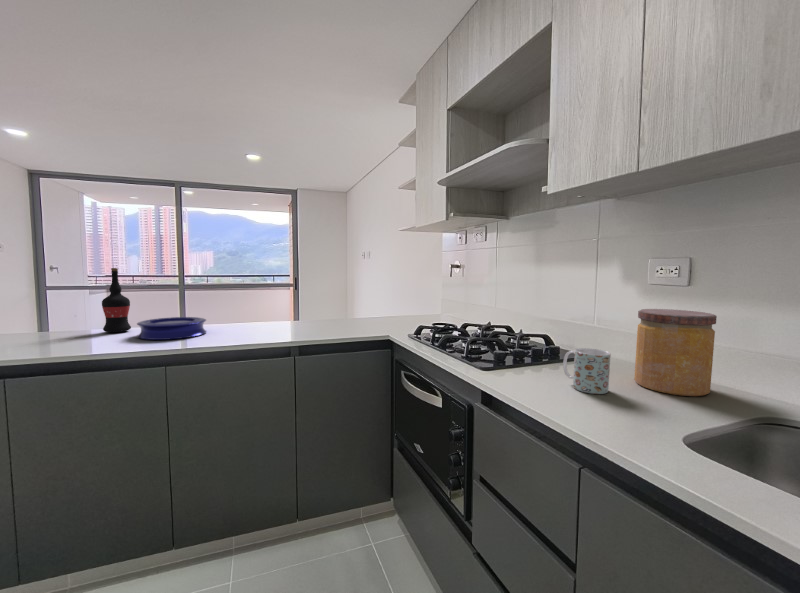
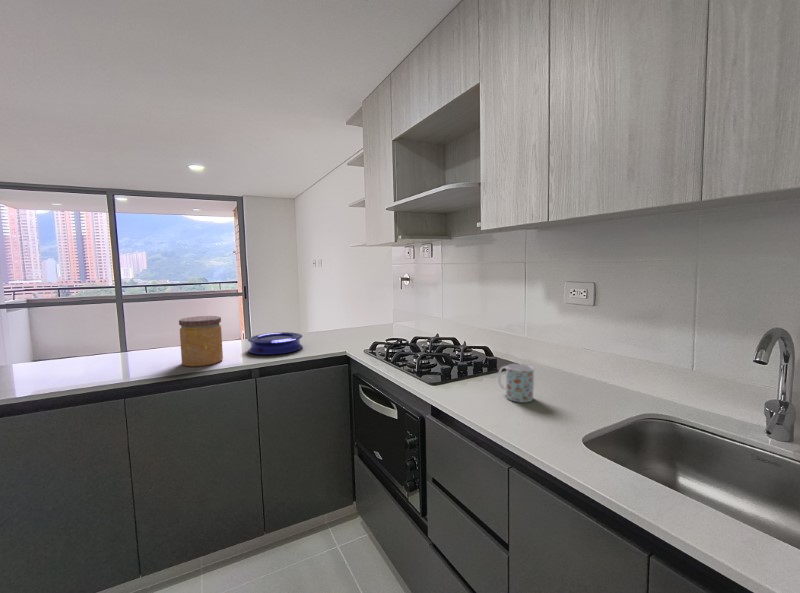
wine bottle: present [102,268,131,332] -> none [46,298,79,364]
jar: present [634,309,717,396] -> present [179,316,223,367]
plate: present [137,317,206,340] -> present [248,332,303,355]

